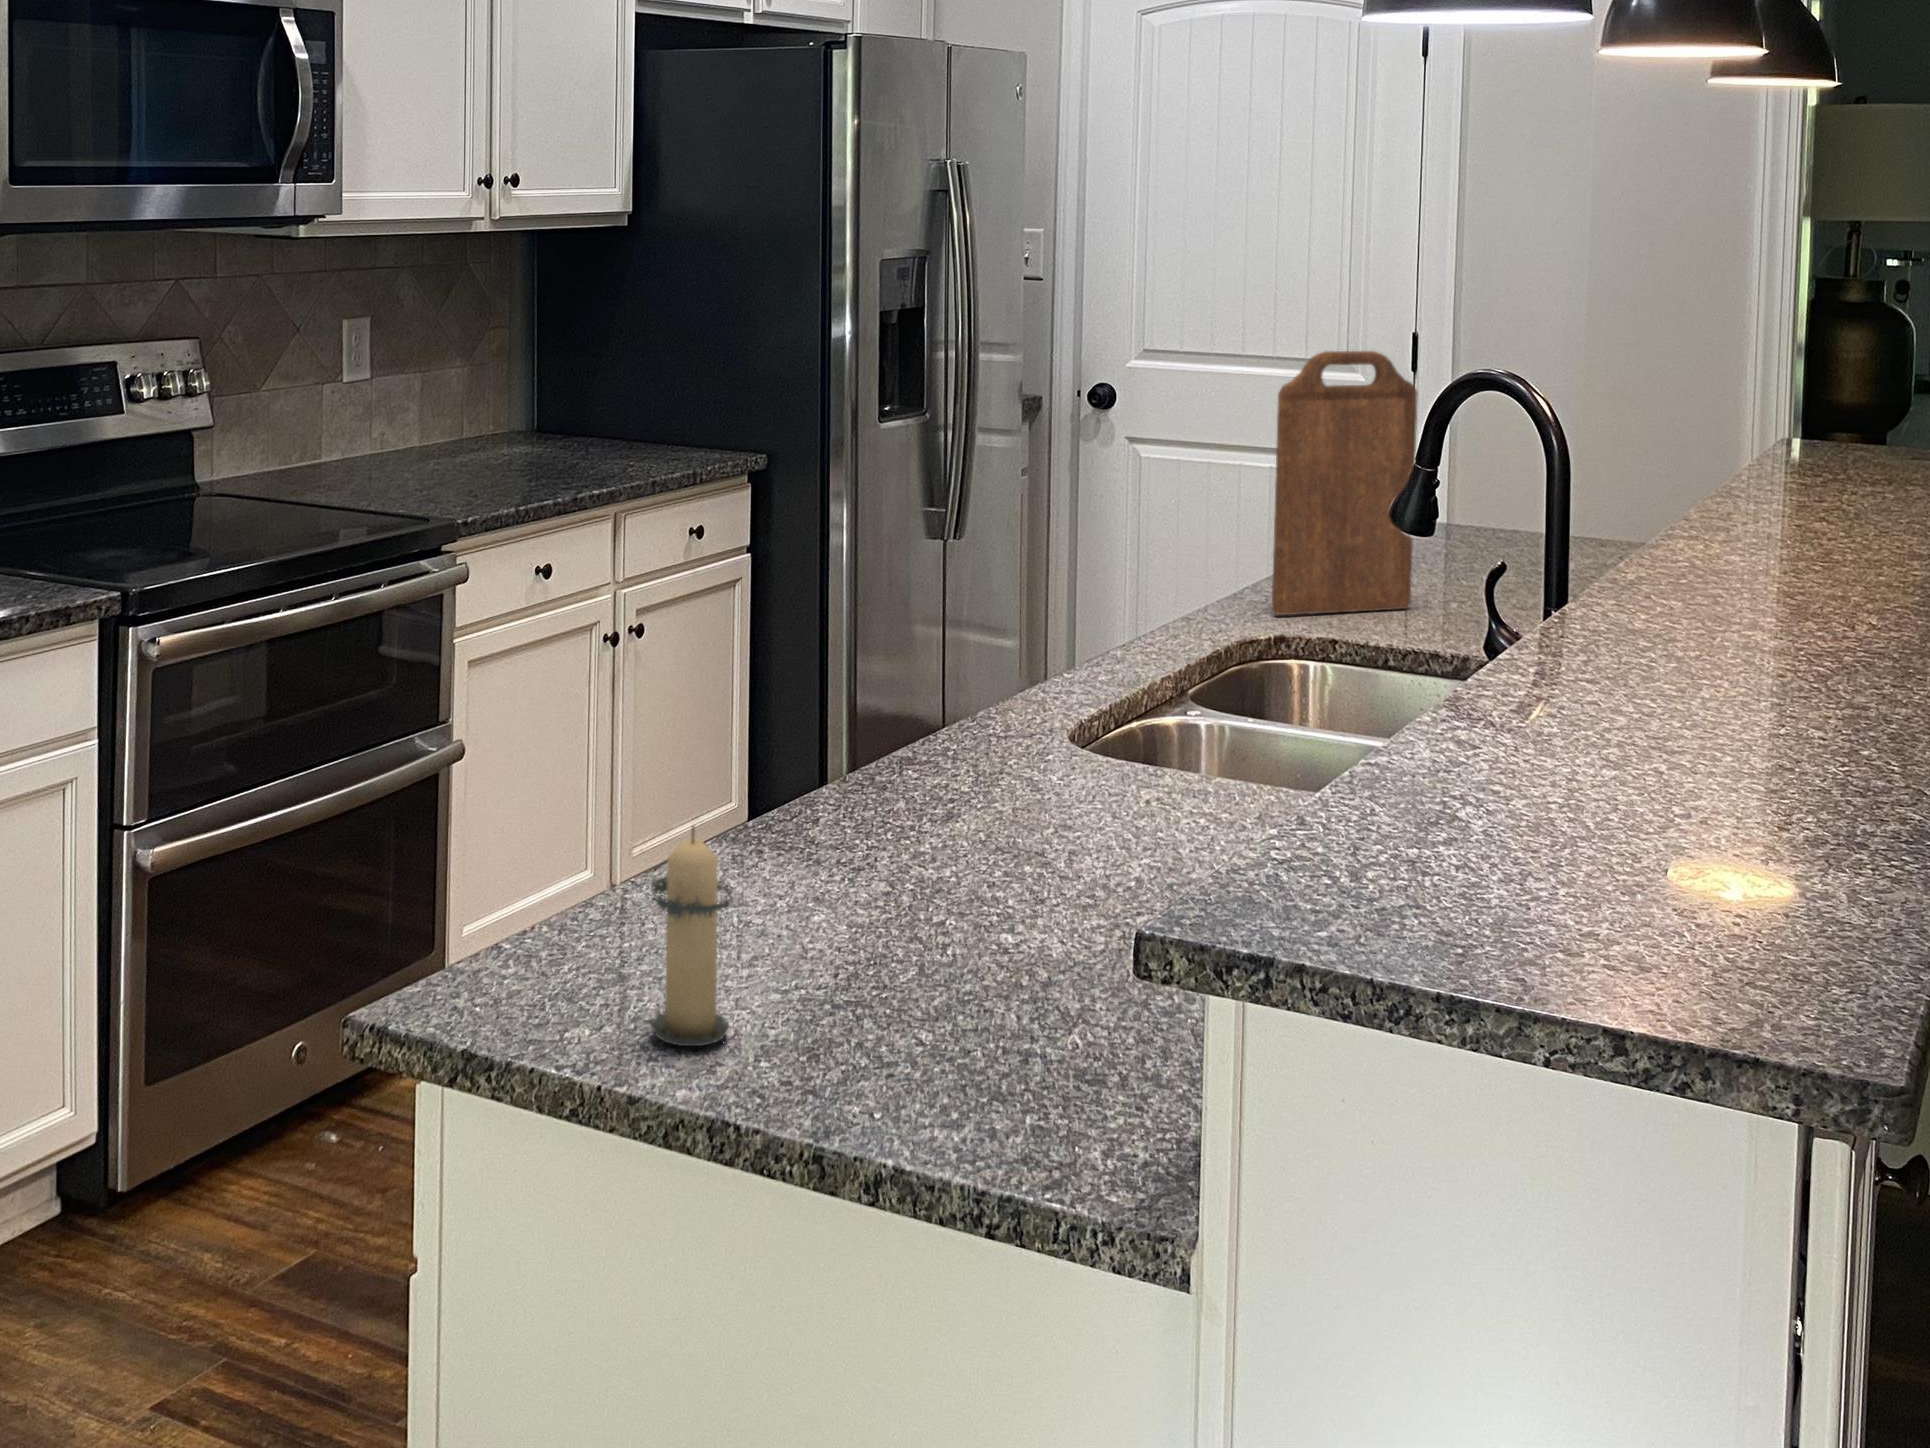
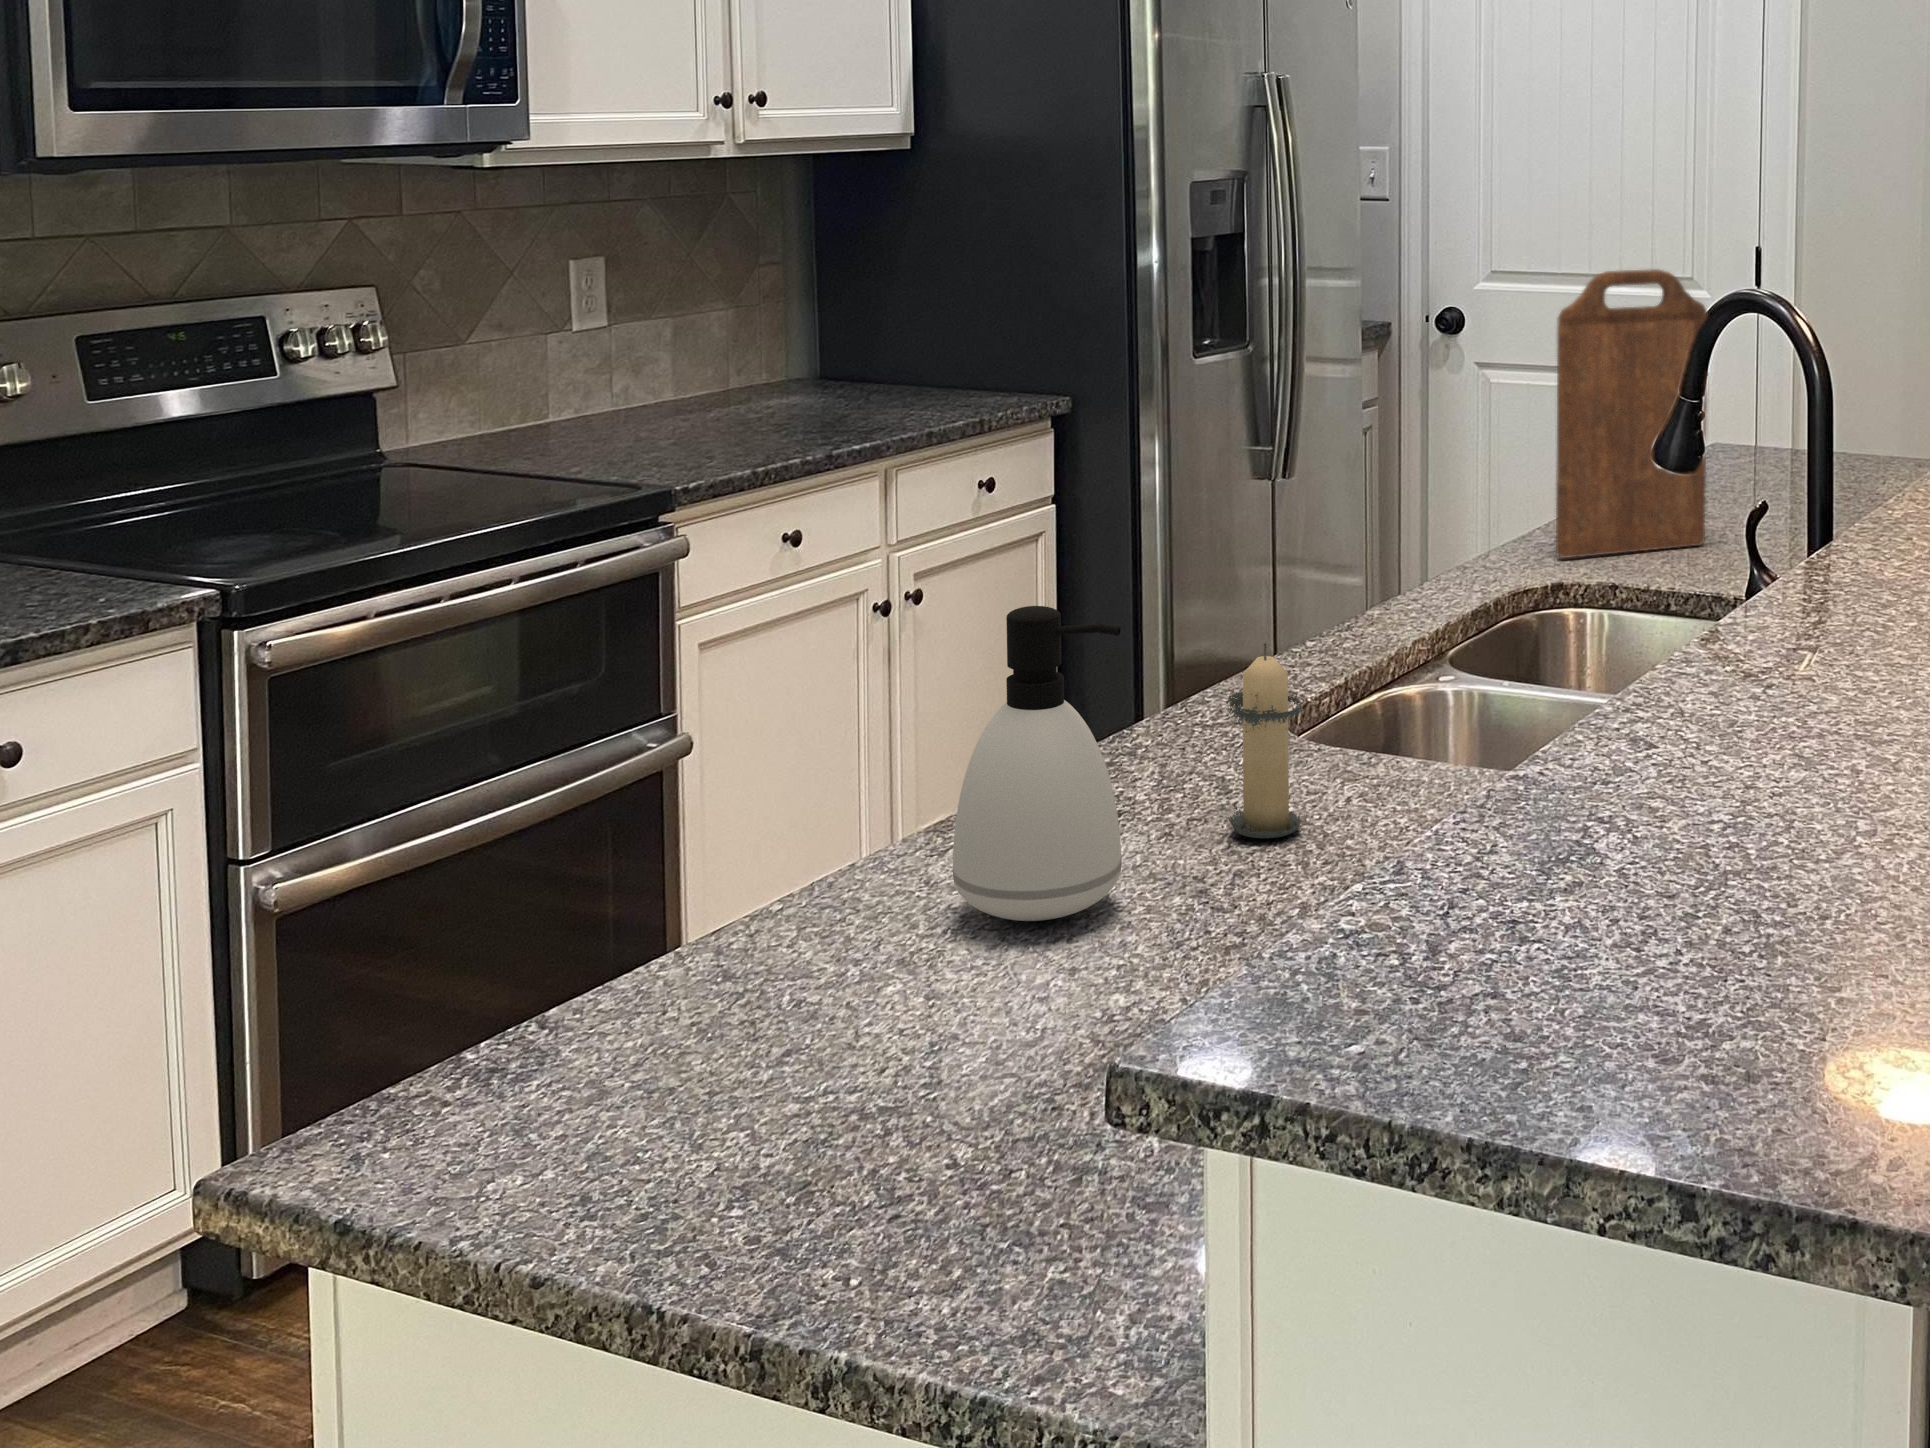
soap dispenser: none [845,619,991,880] -> present [953,606,1122,921]
candle: present [649,826,736,1046] -> present [1226,644,1304,838]

